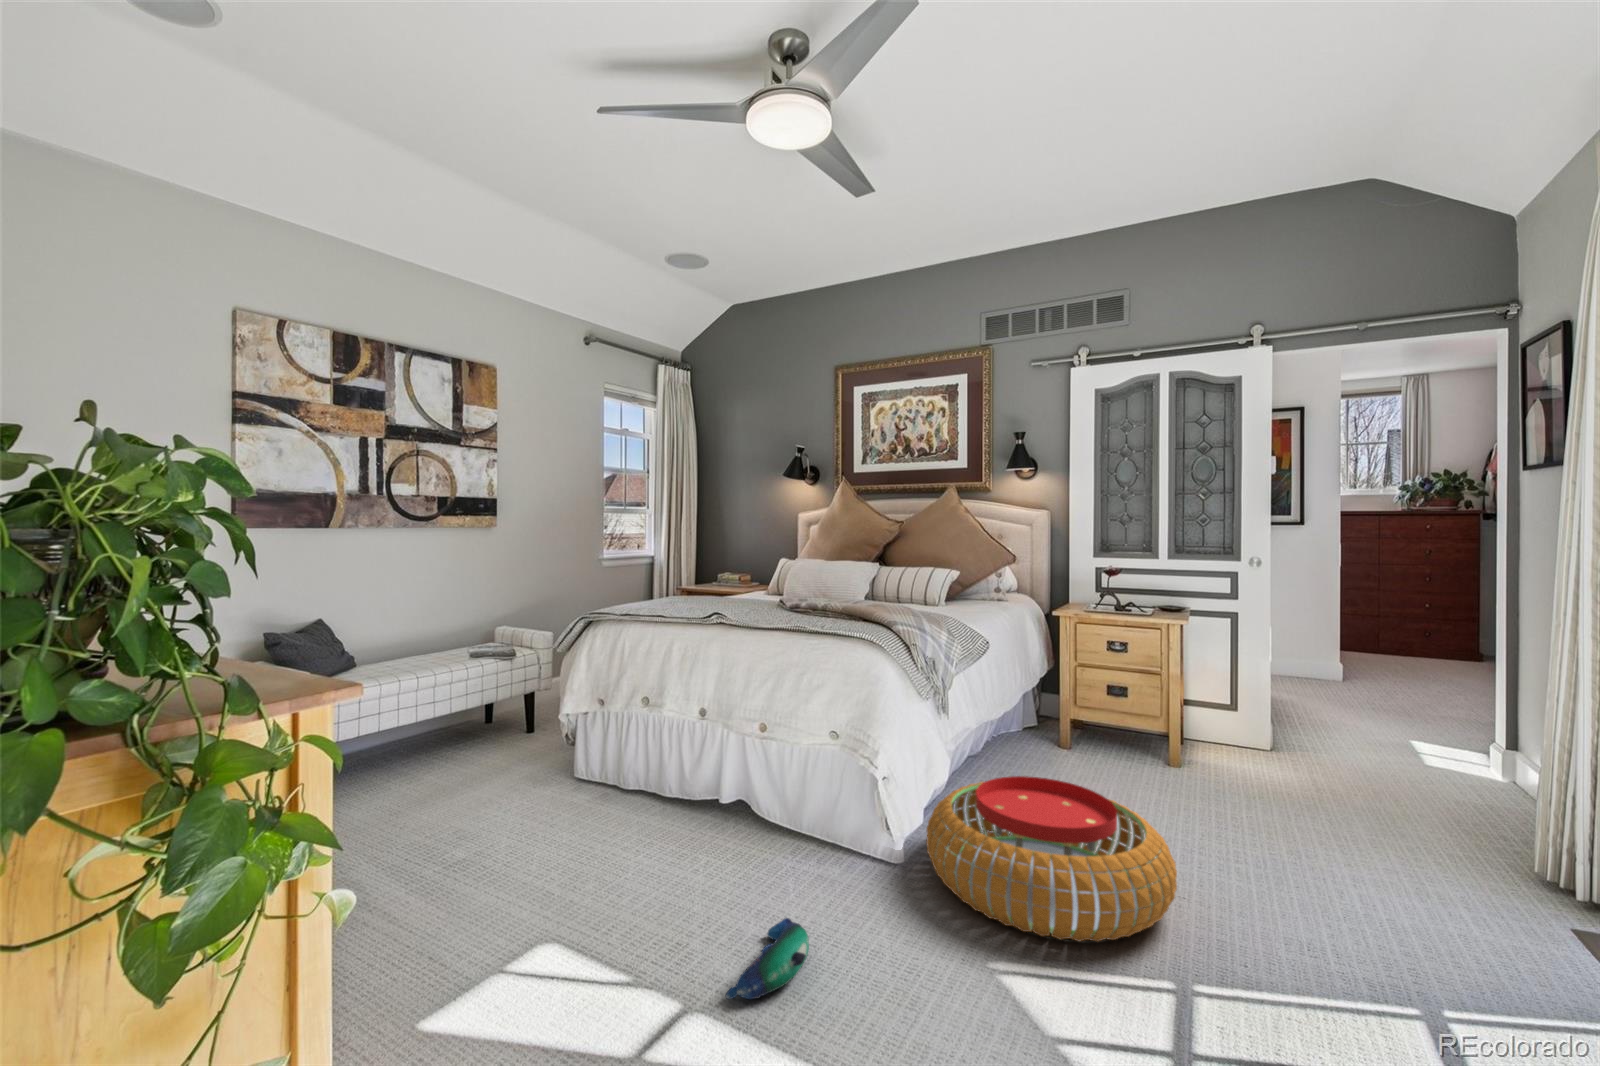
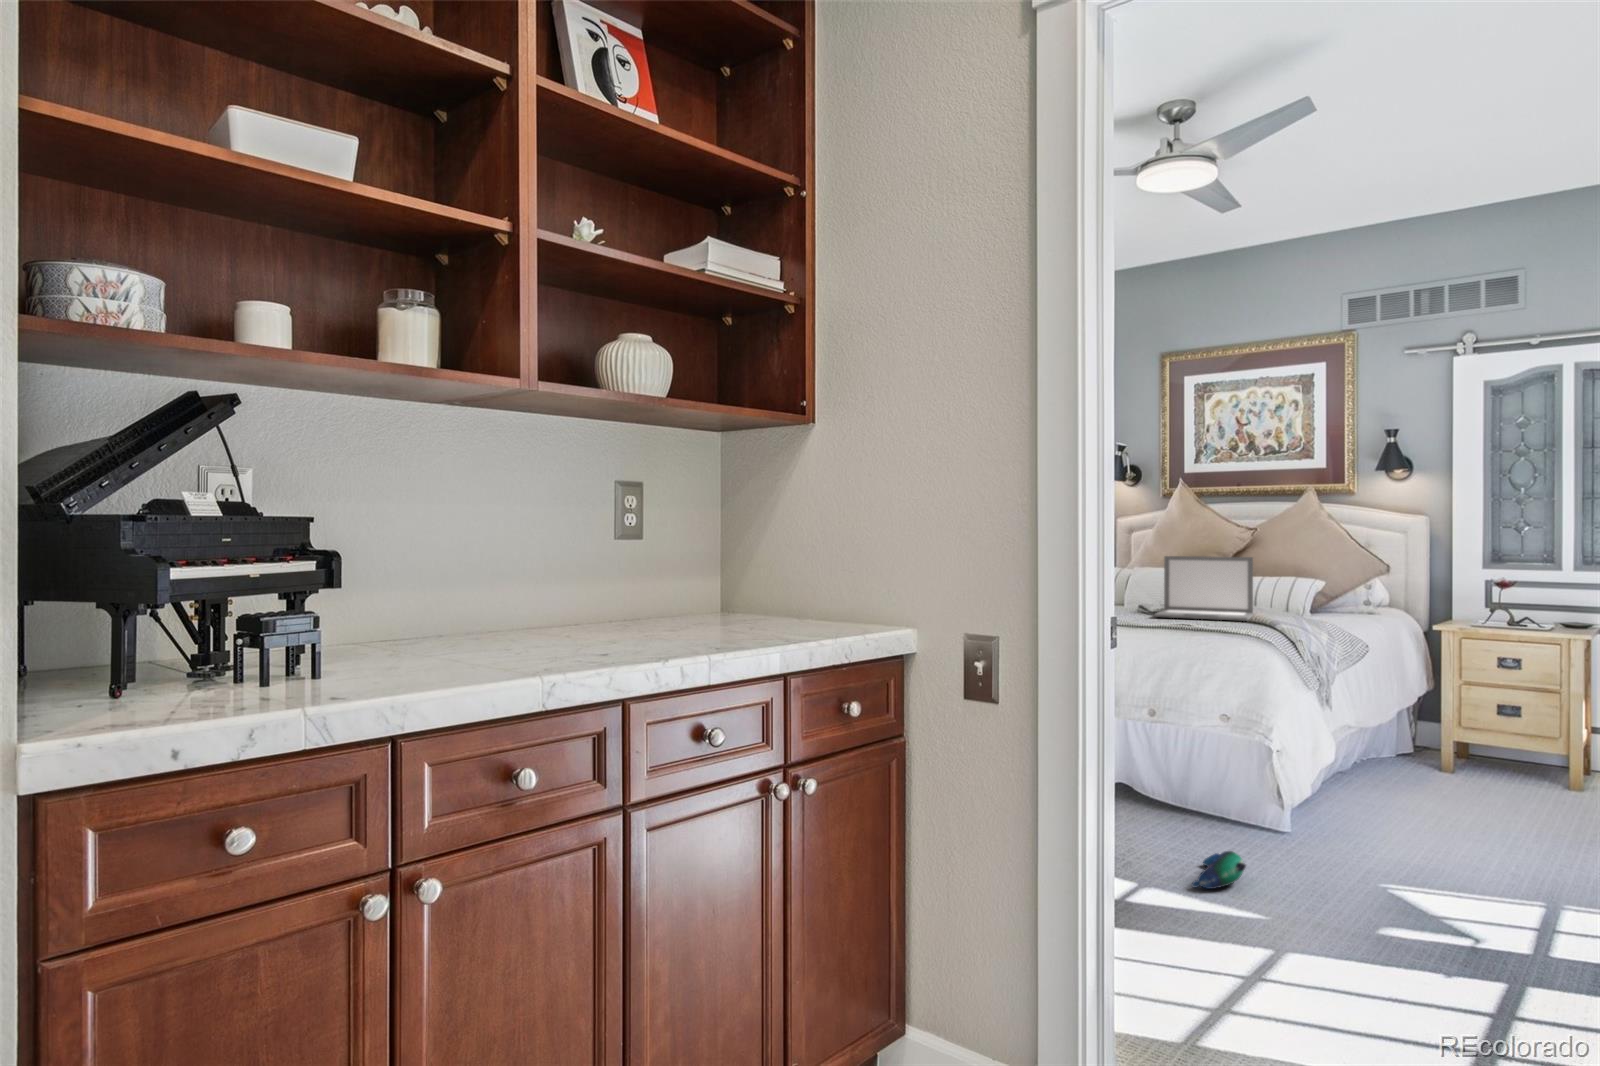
laptop: none [785,540,887,606] -> present [1154,556,1253,621]
pouf: present [926,776,1177,942] -> none [1319,771,1552,884]

